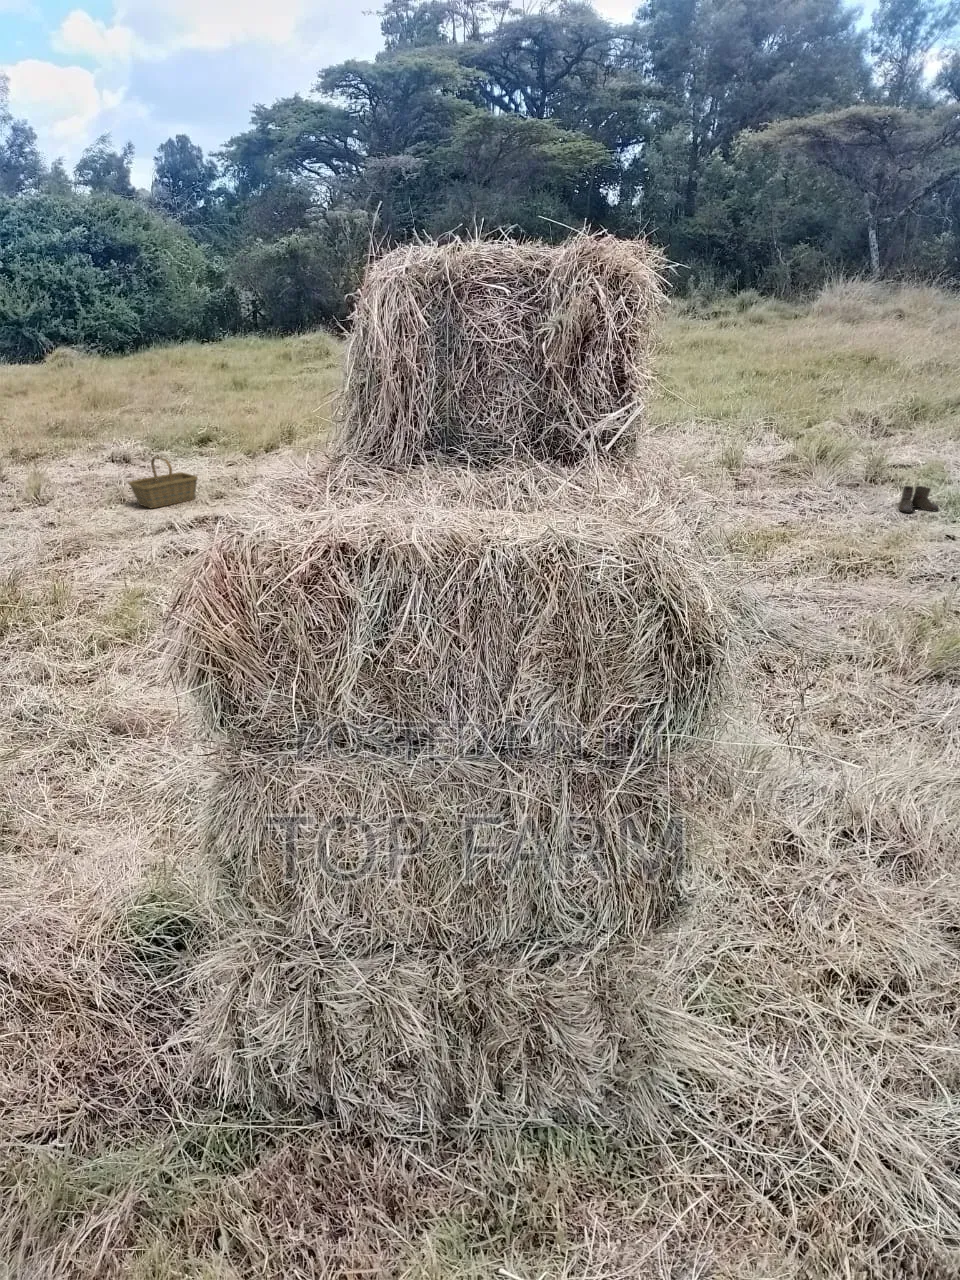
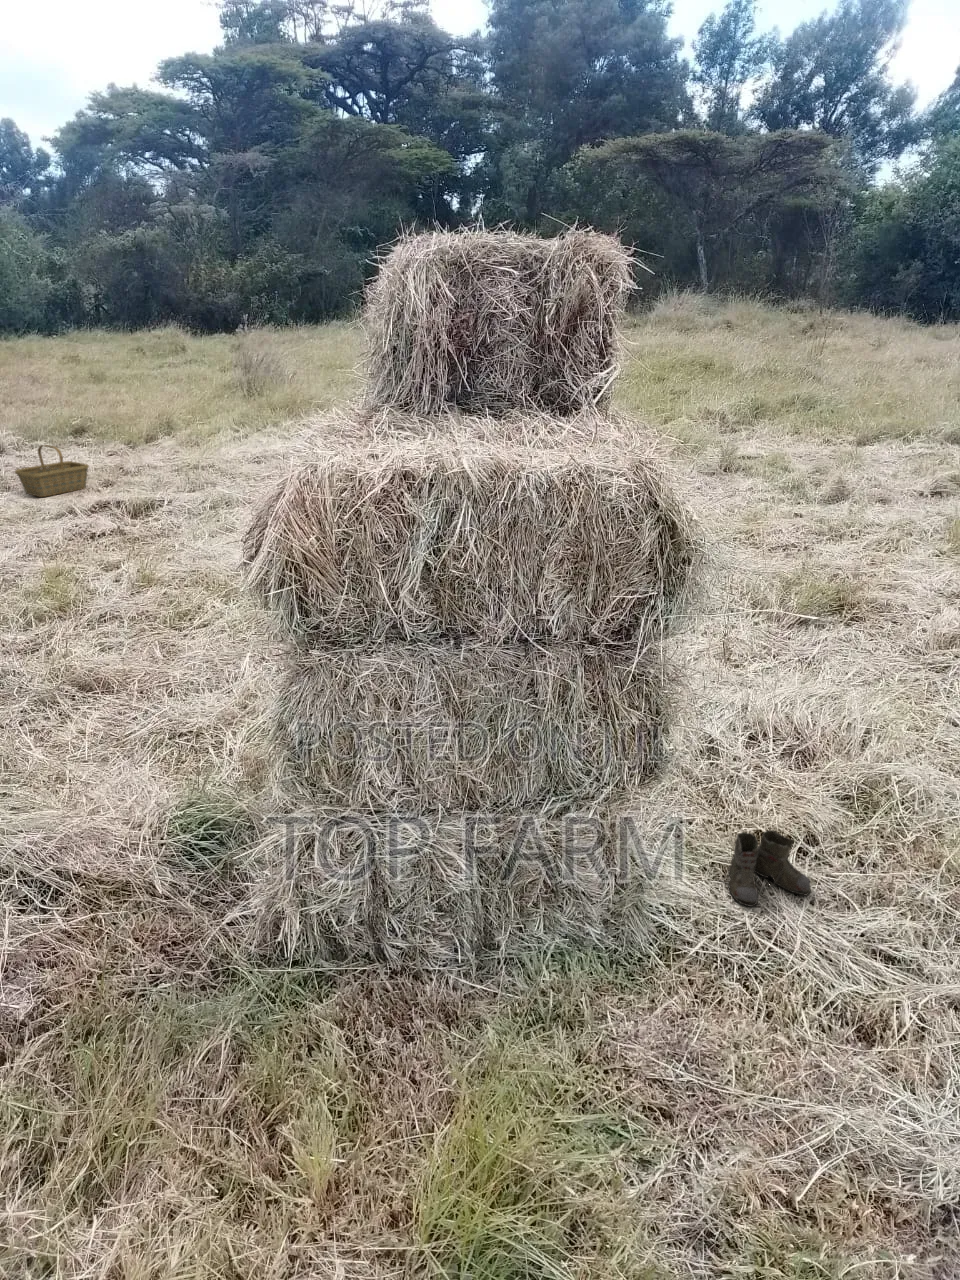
boots: present [899,486,938,513] -> present [728,830,811,907]

